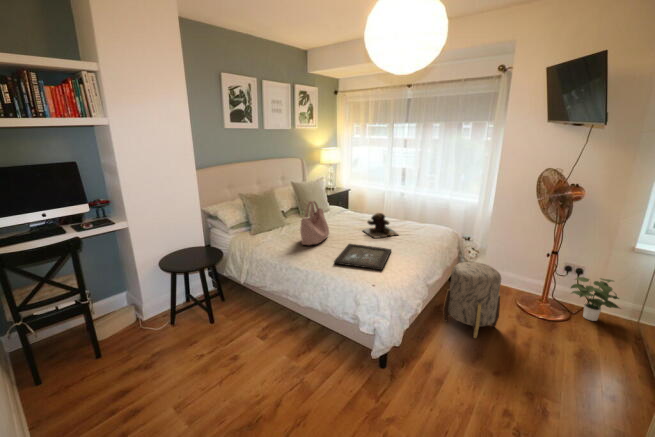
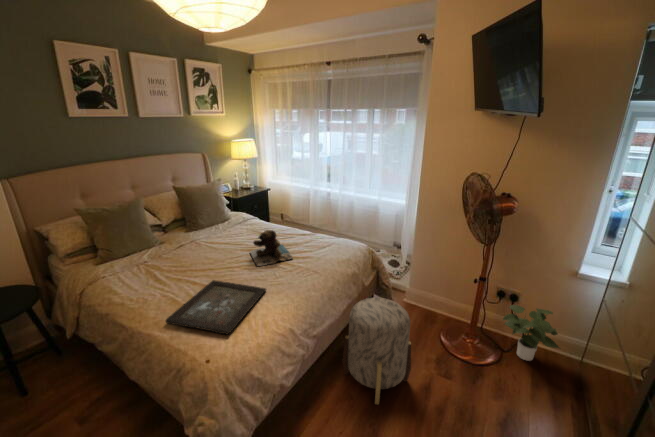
handbag: present [300,201,329,245] -> none [141,221,199,285]

